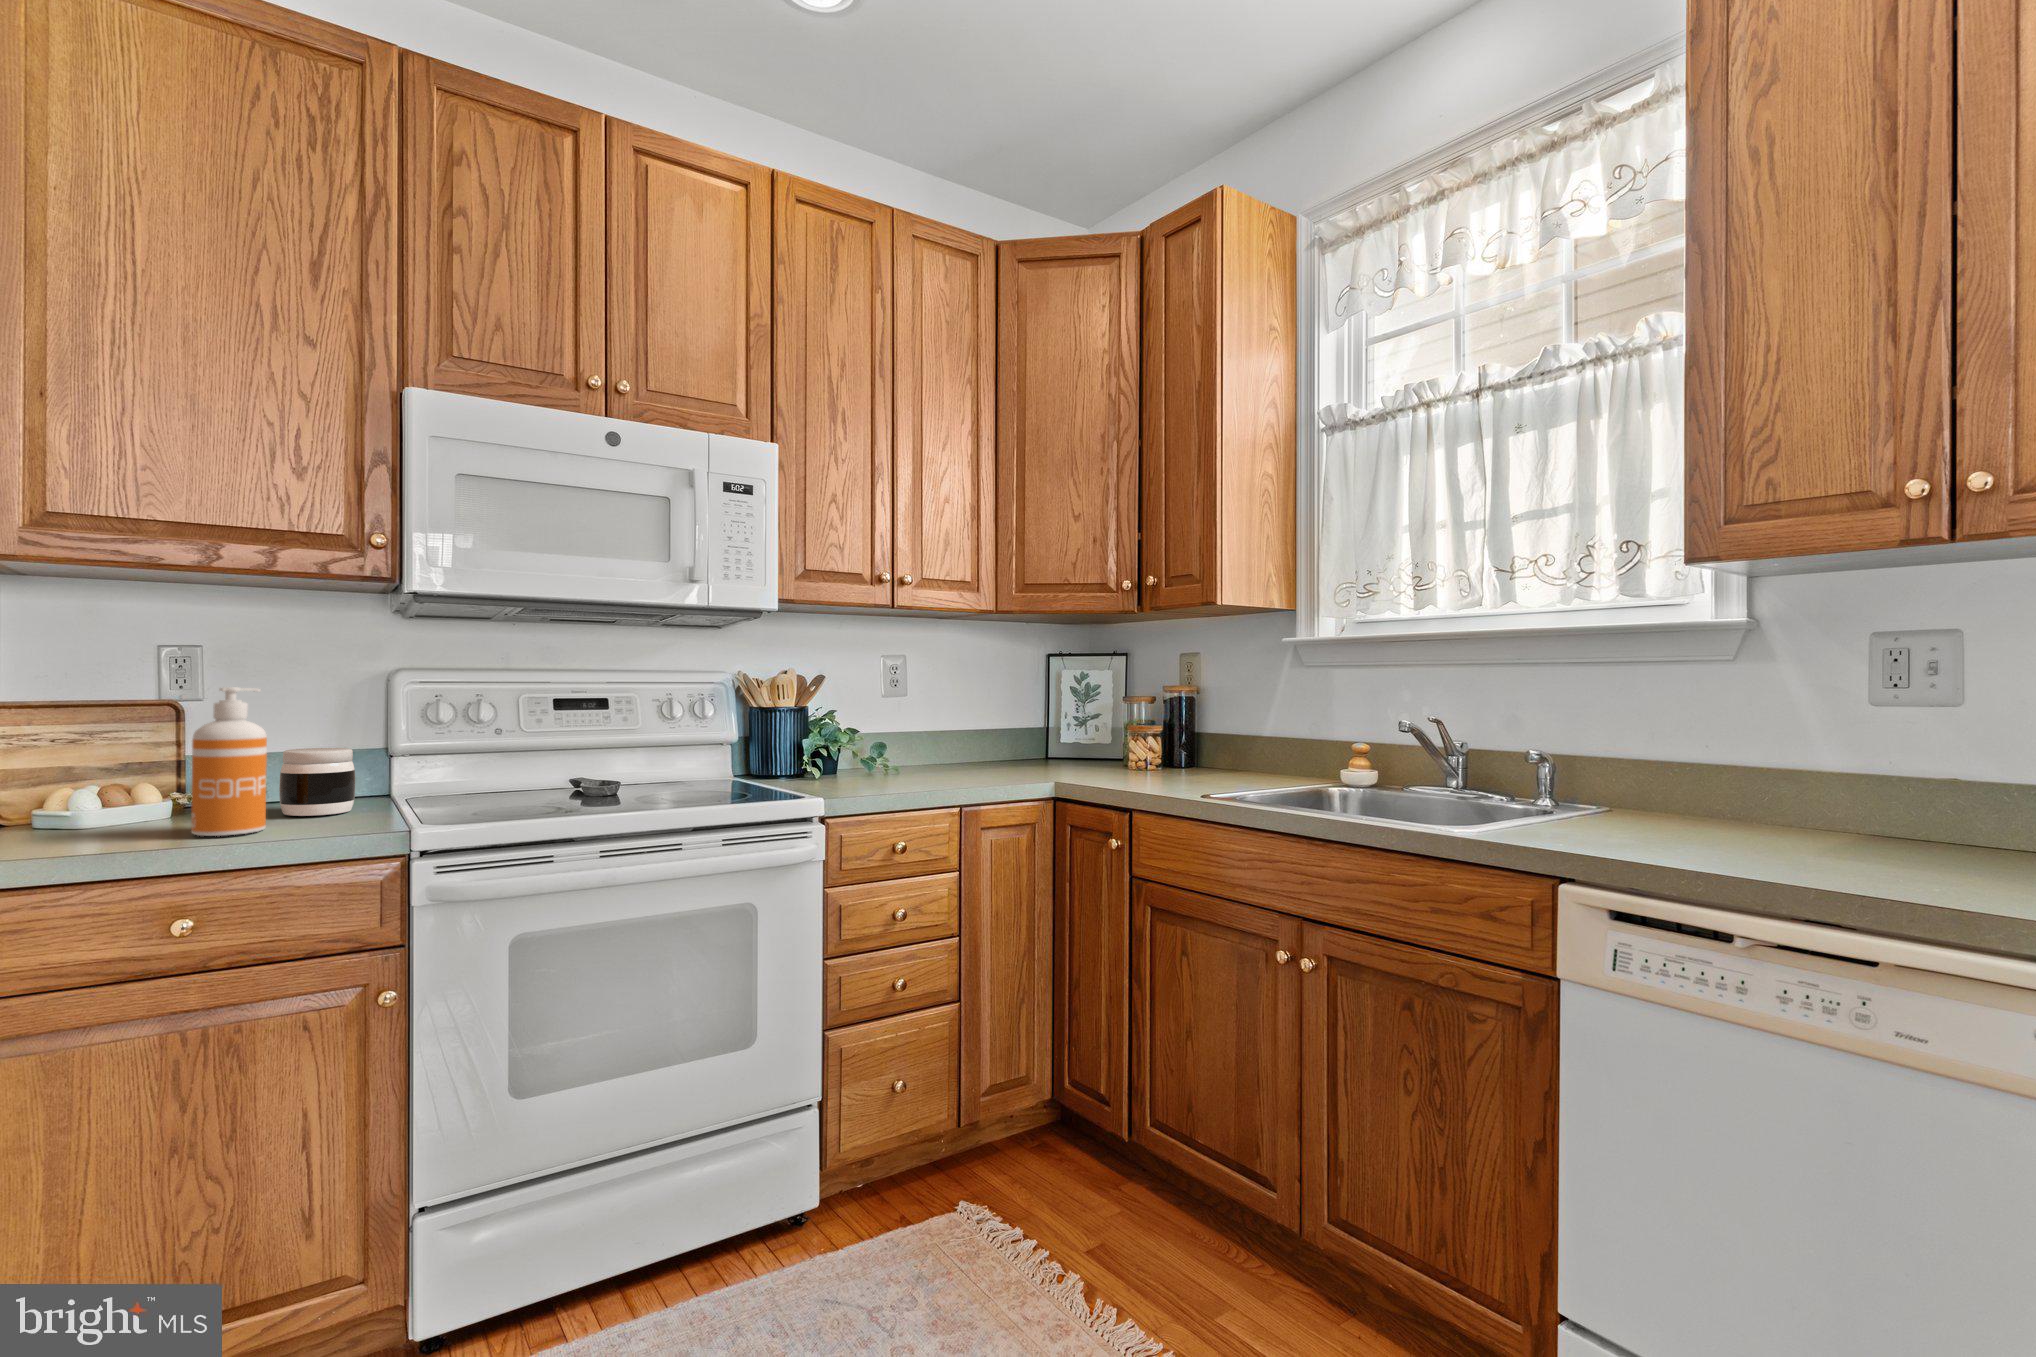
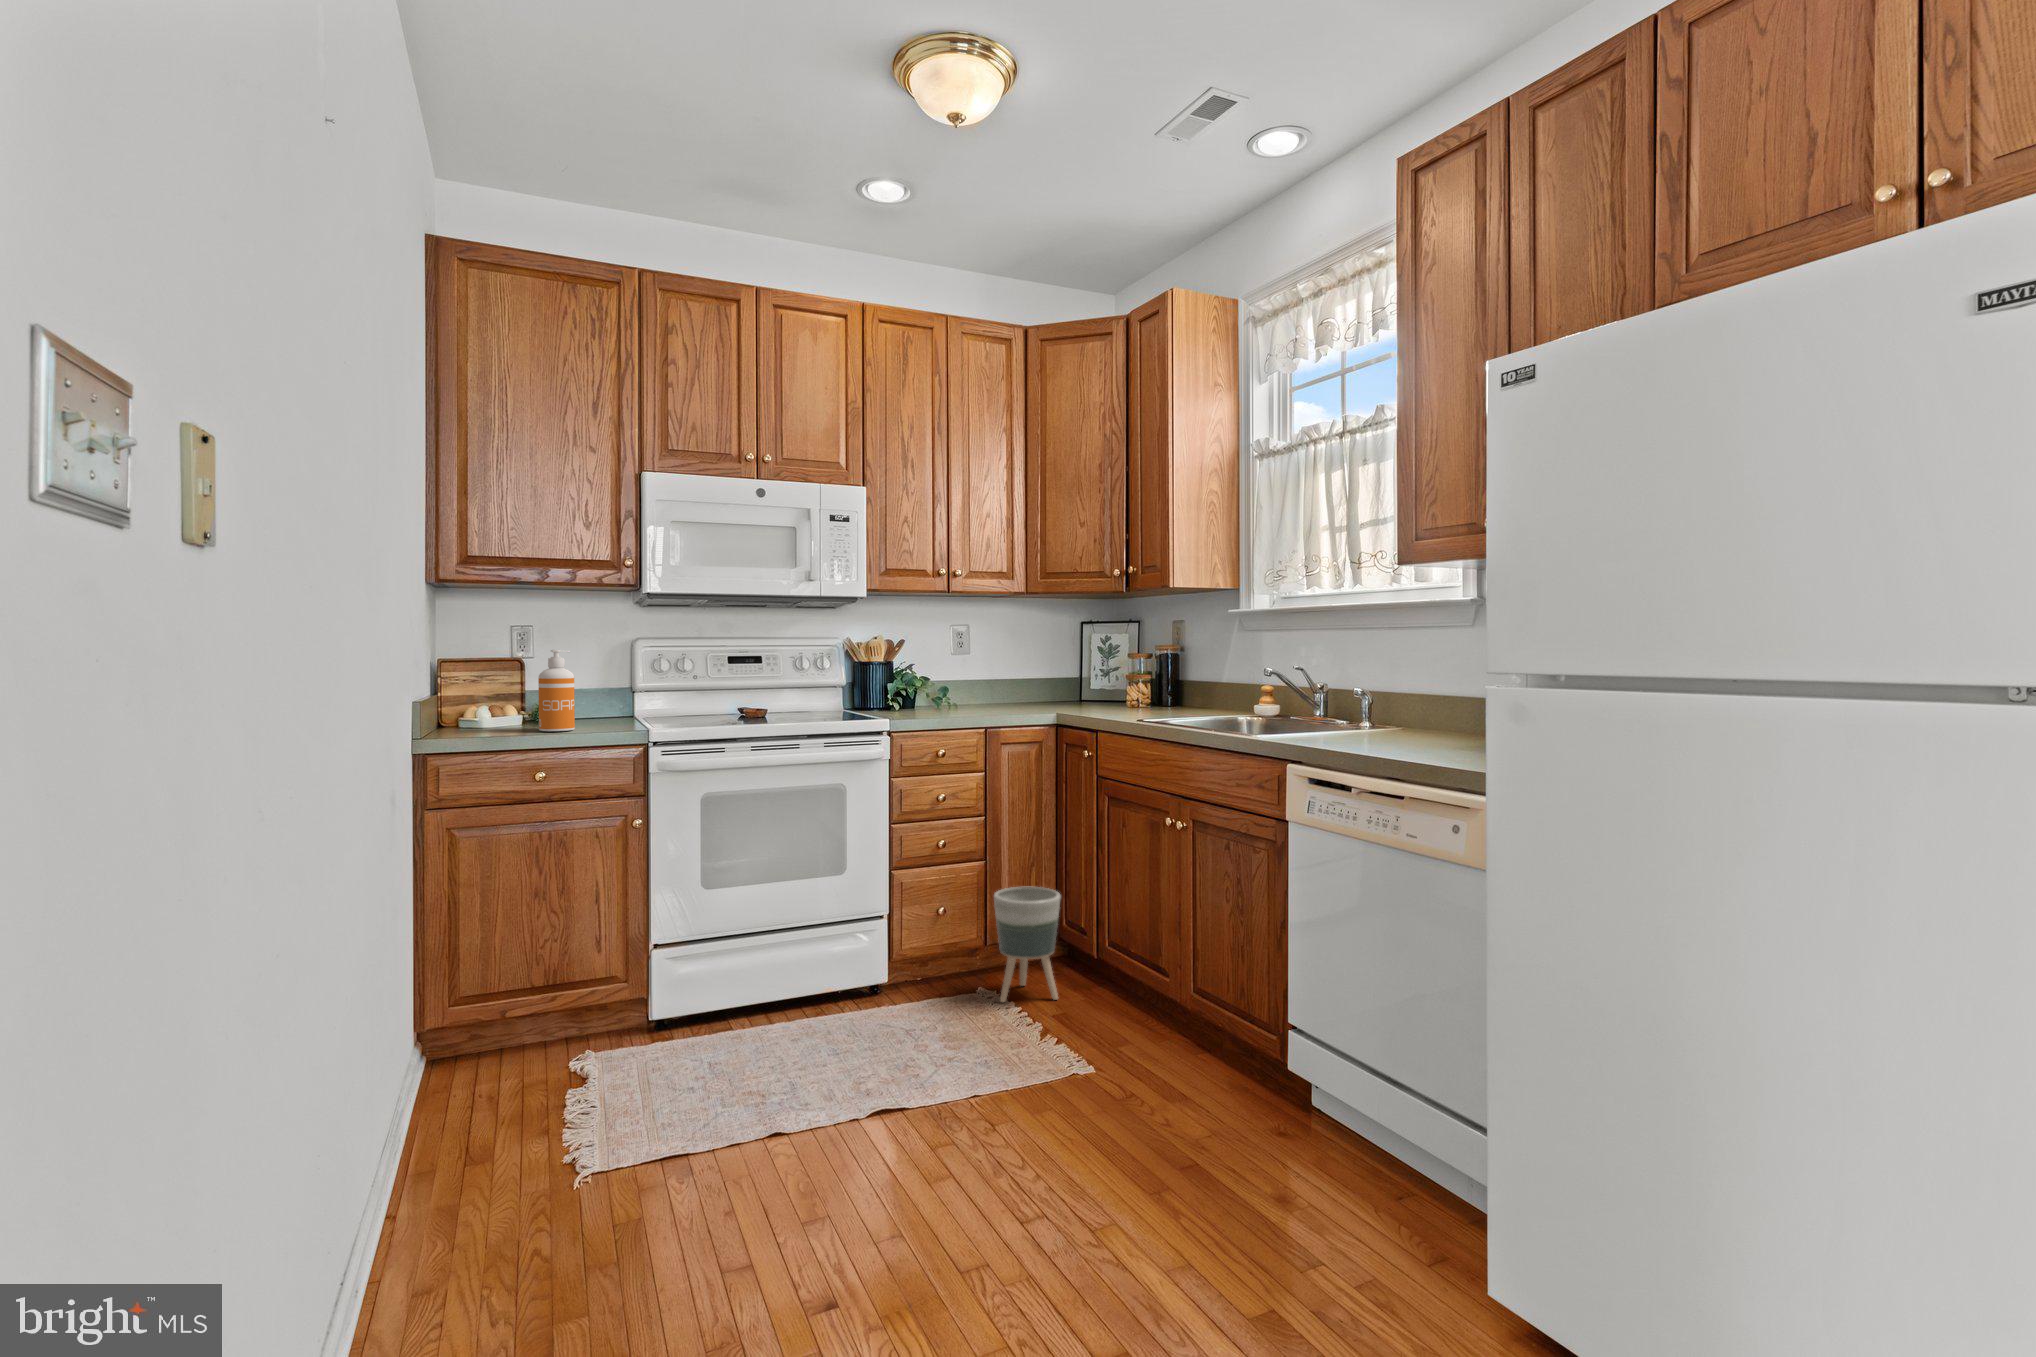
jar: present [279,748,355,816] -> none [579,686,618,724]
planter: none [991,1048,1094,1245] -> present [994,887,1061,1002]

